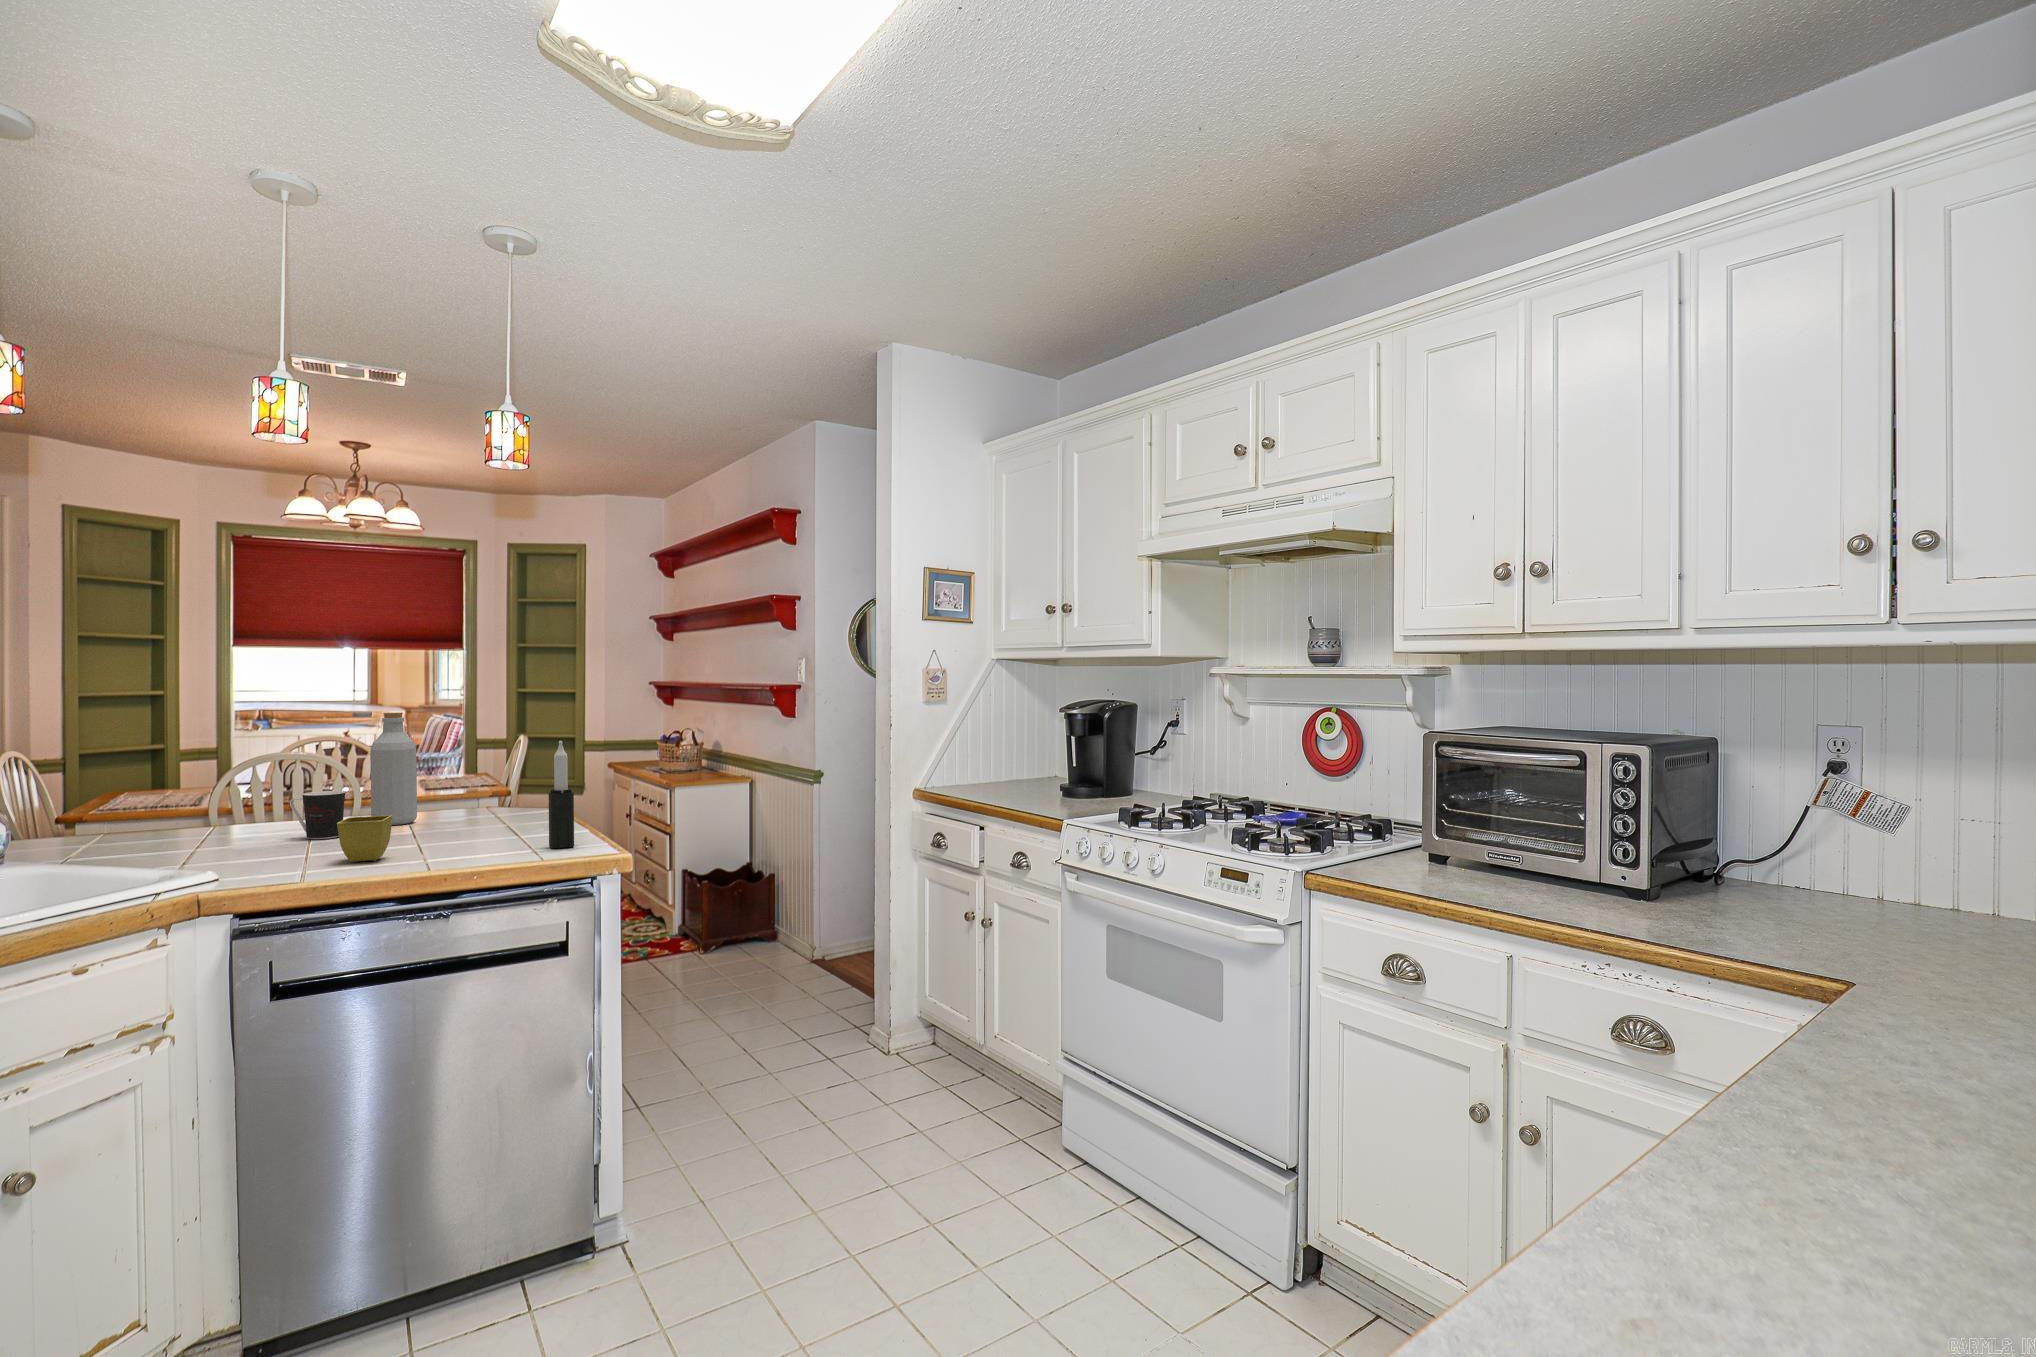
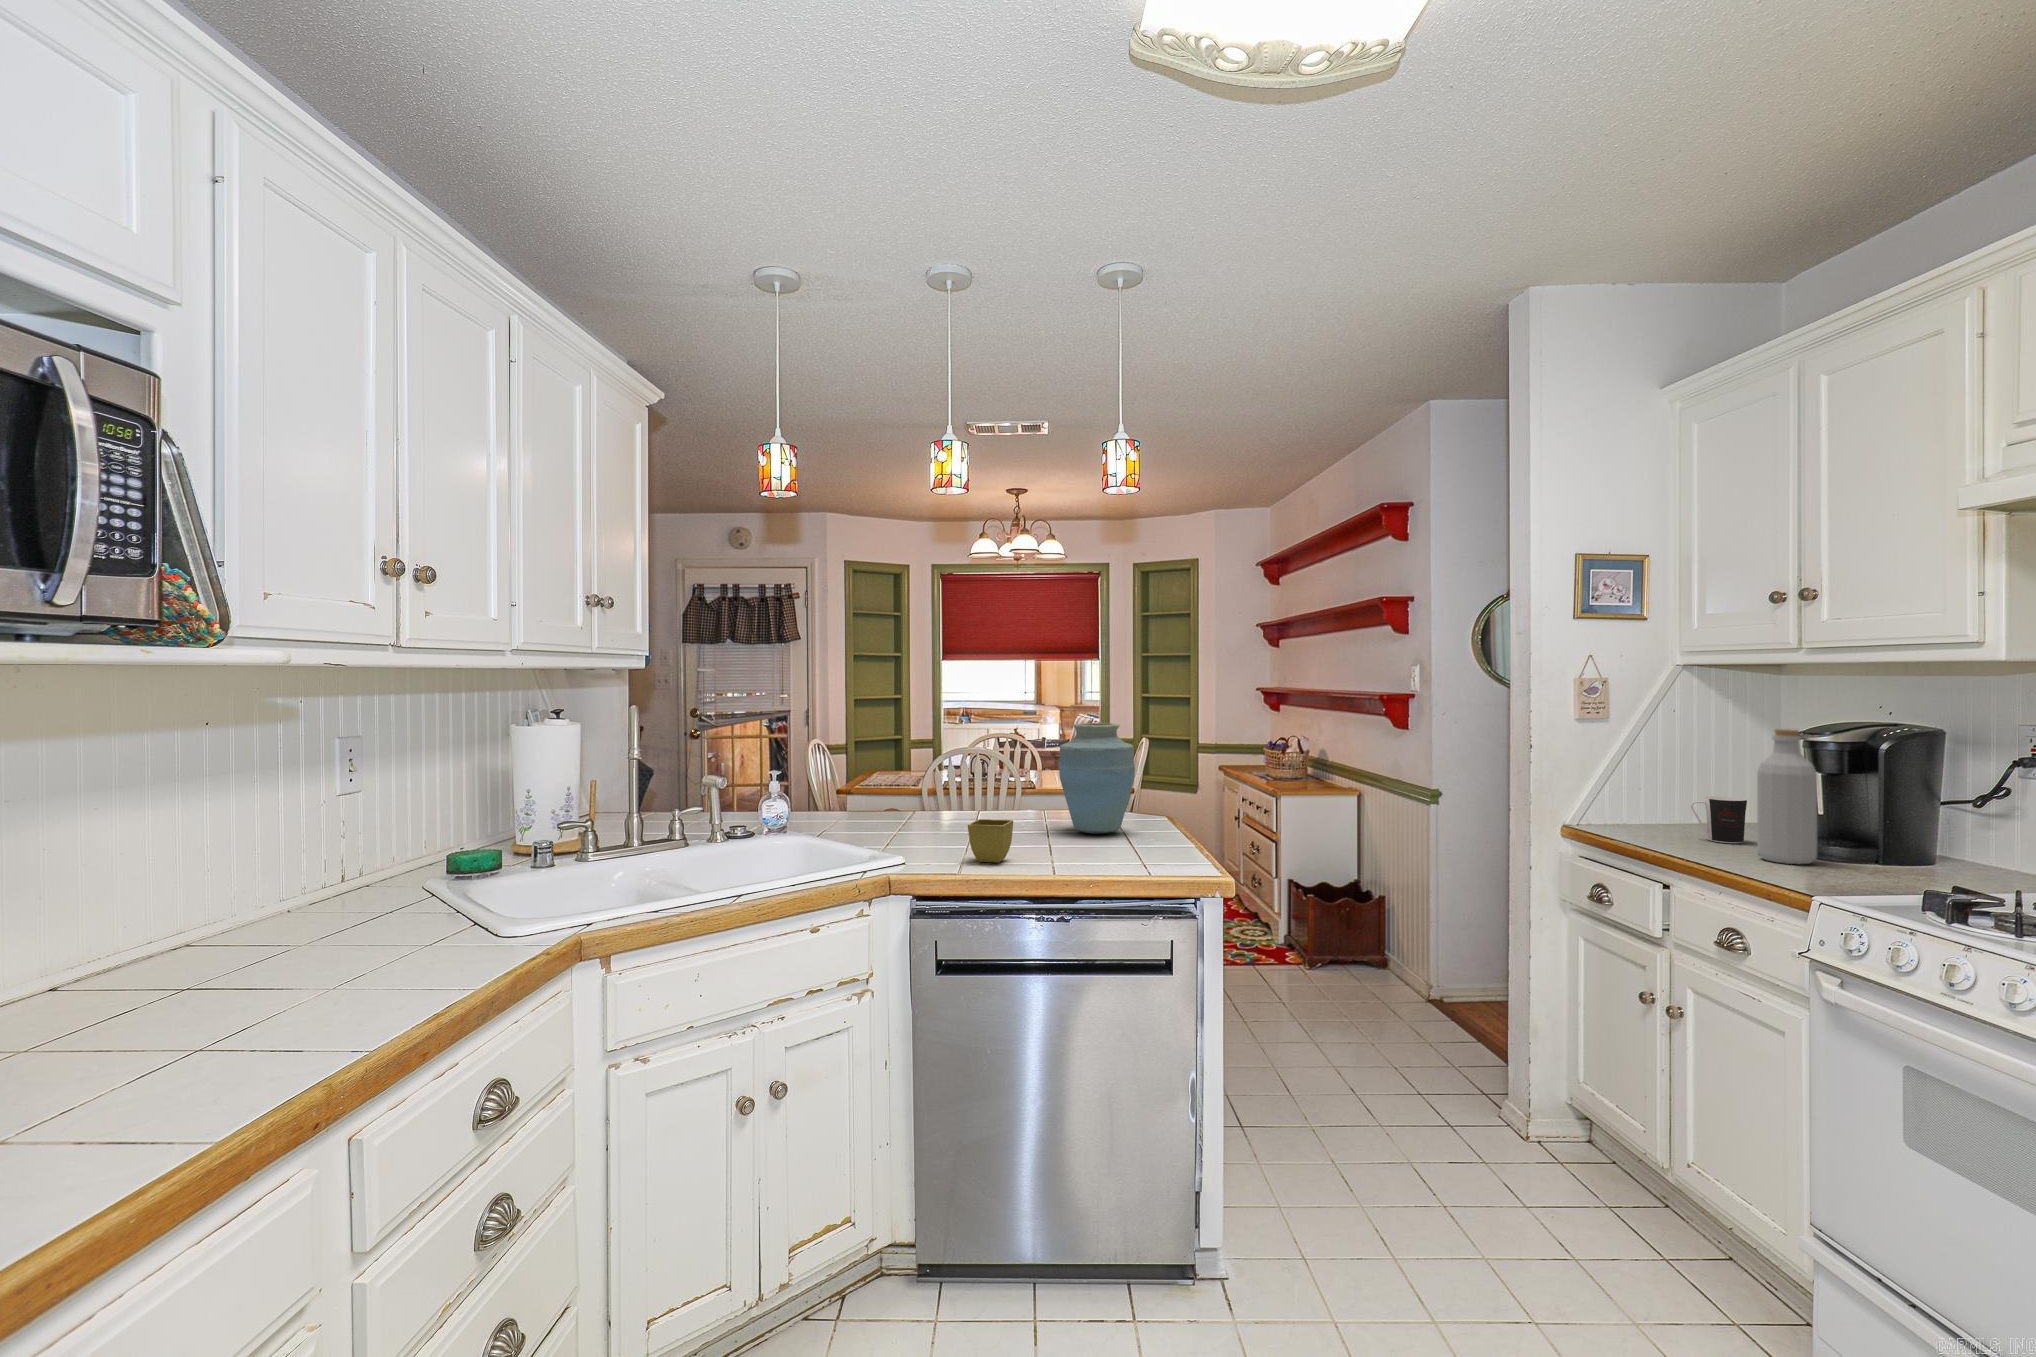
bottle: present [370,712,417,825] -> present [1757,729,1817,864]
vase: none [439,714,526,828] -> present [1059,723,1135,834]
candle: present [549,741,574,849] -> none [1151,755,1175,866]
coffee cup: present [290,791,346,839] -> present [1691,796,1747,843]

